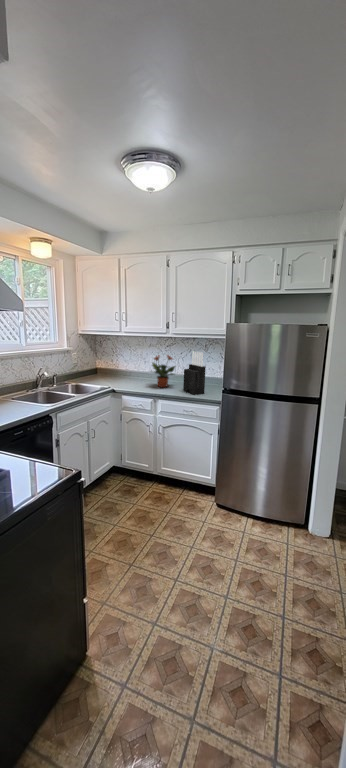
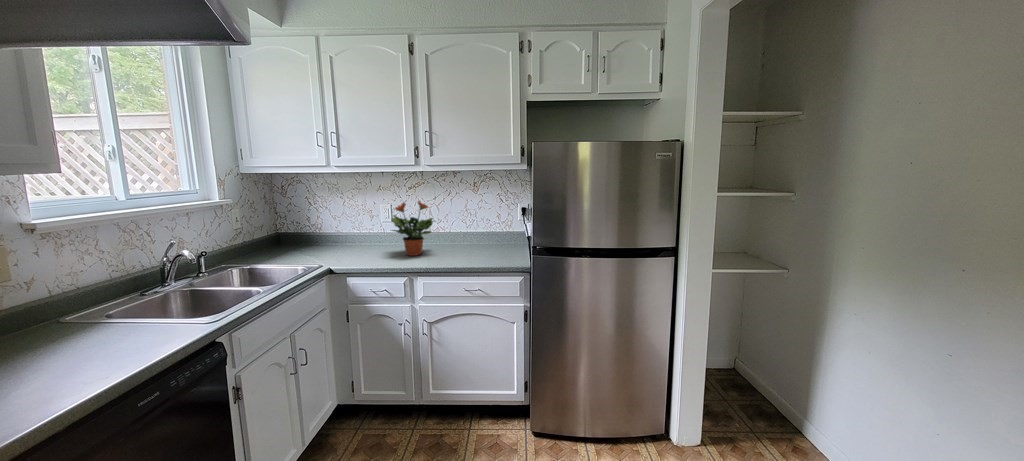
knife block: present [183,351,206,395] -> none [452,192,490,262]

